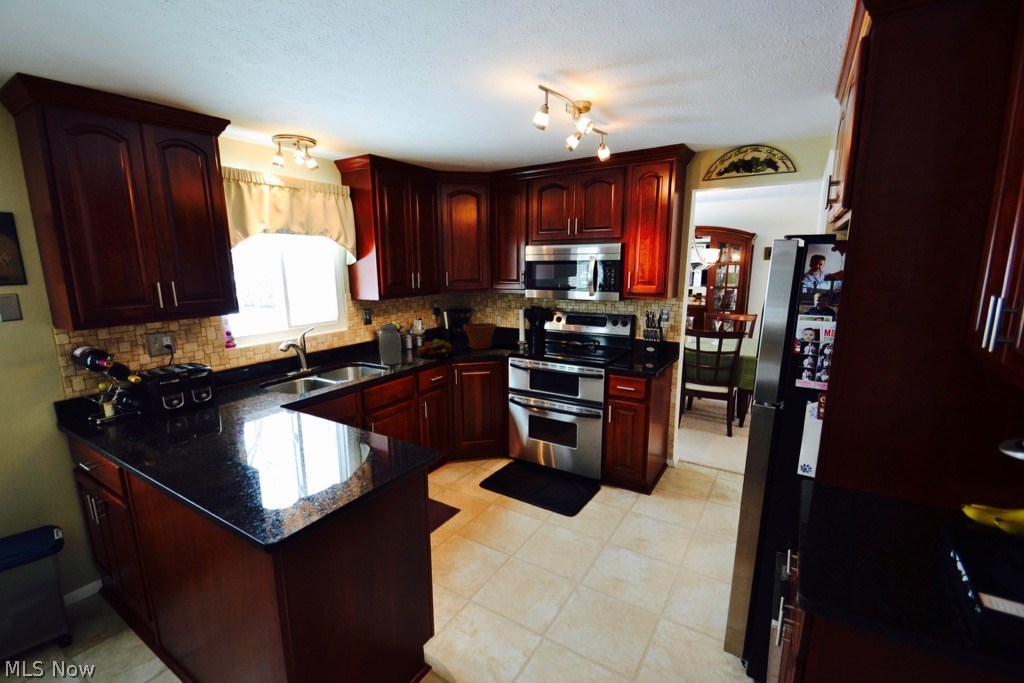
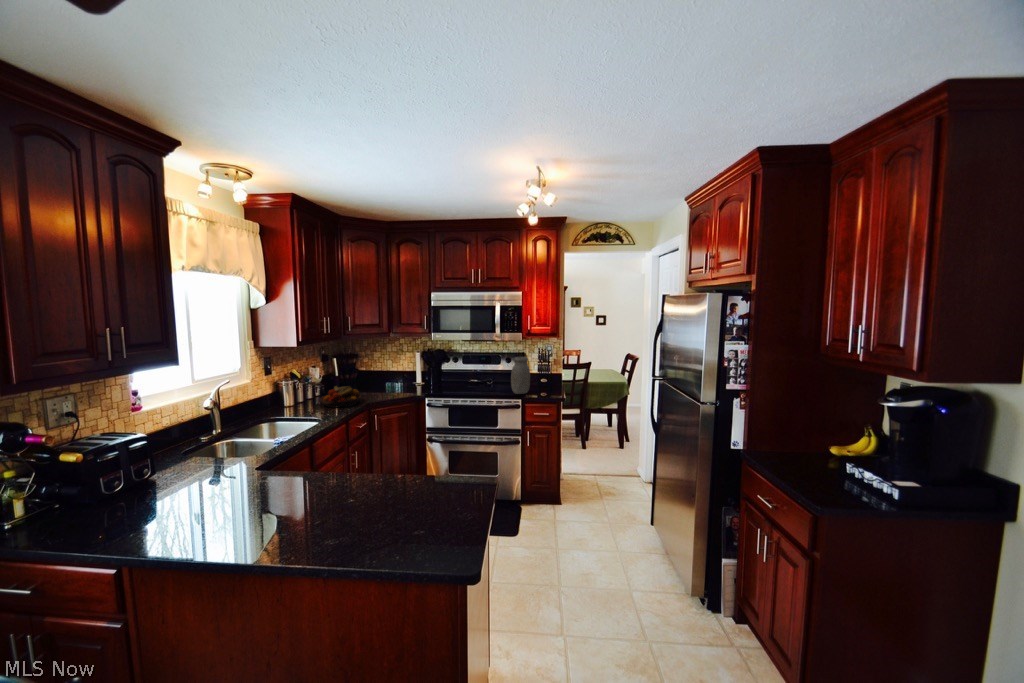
plant pot: present [463,323,497,349] -> none [361,366,398,394]
jar: present [379,324,401,365] -> present [511,357,530,394]

